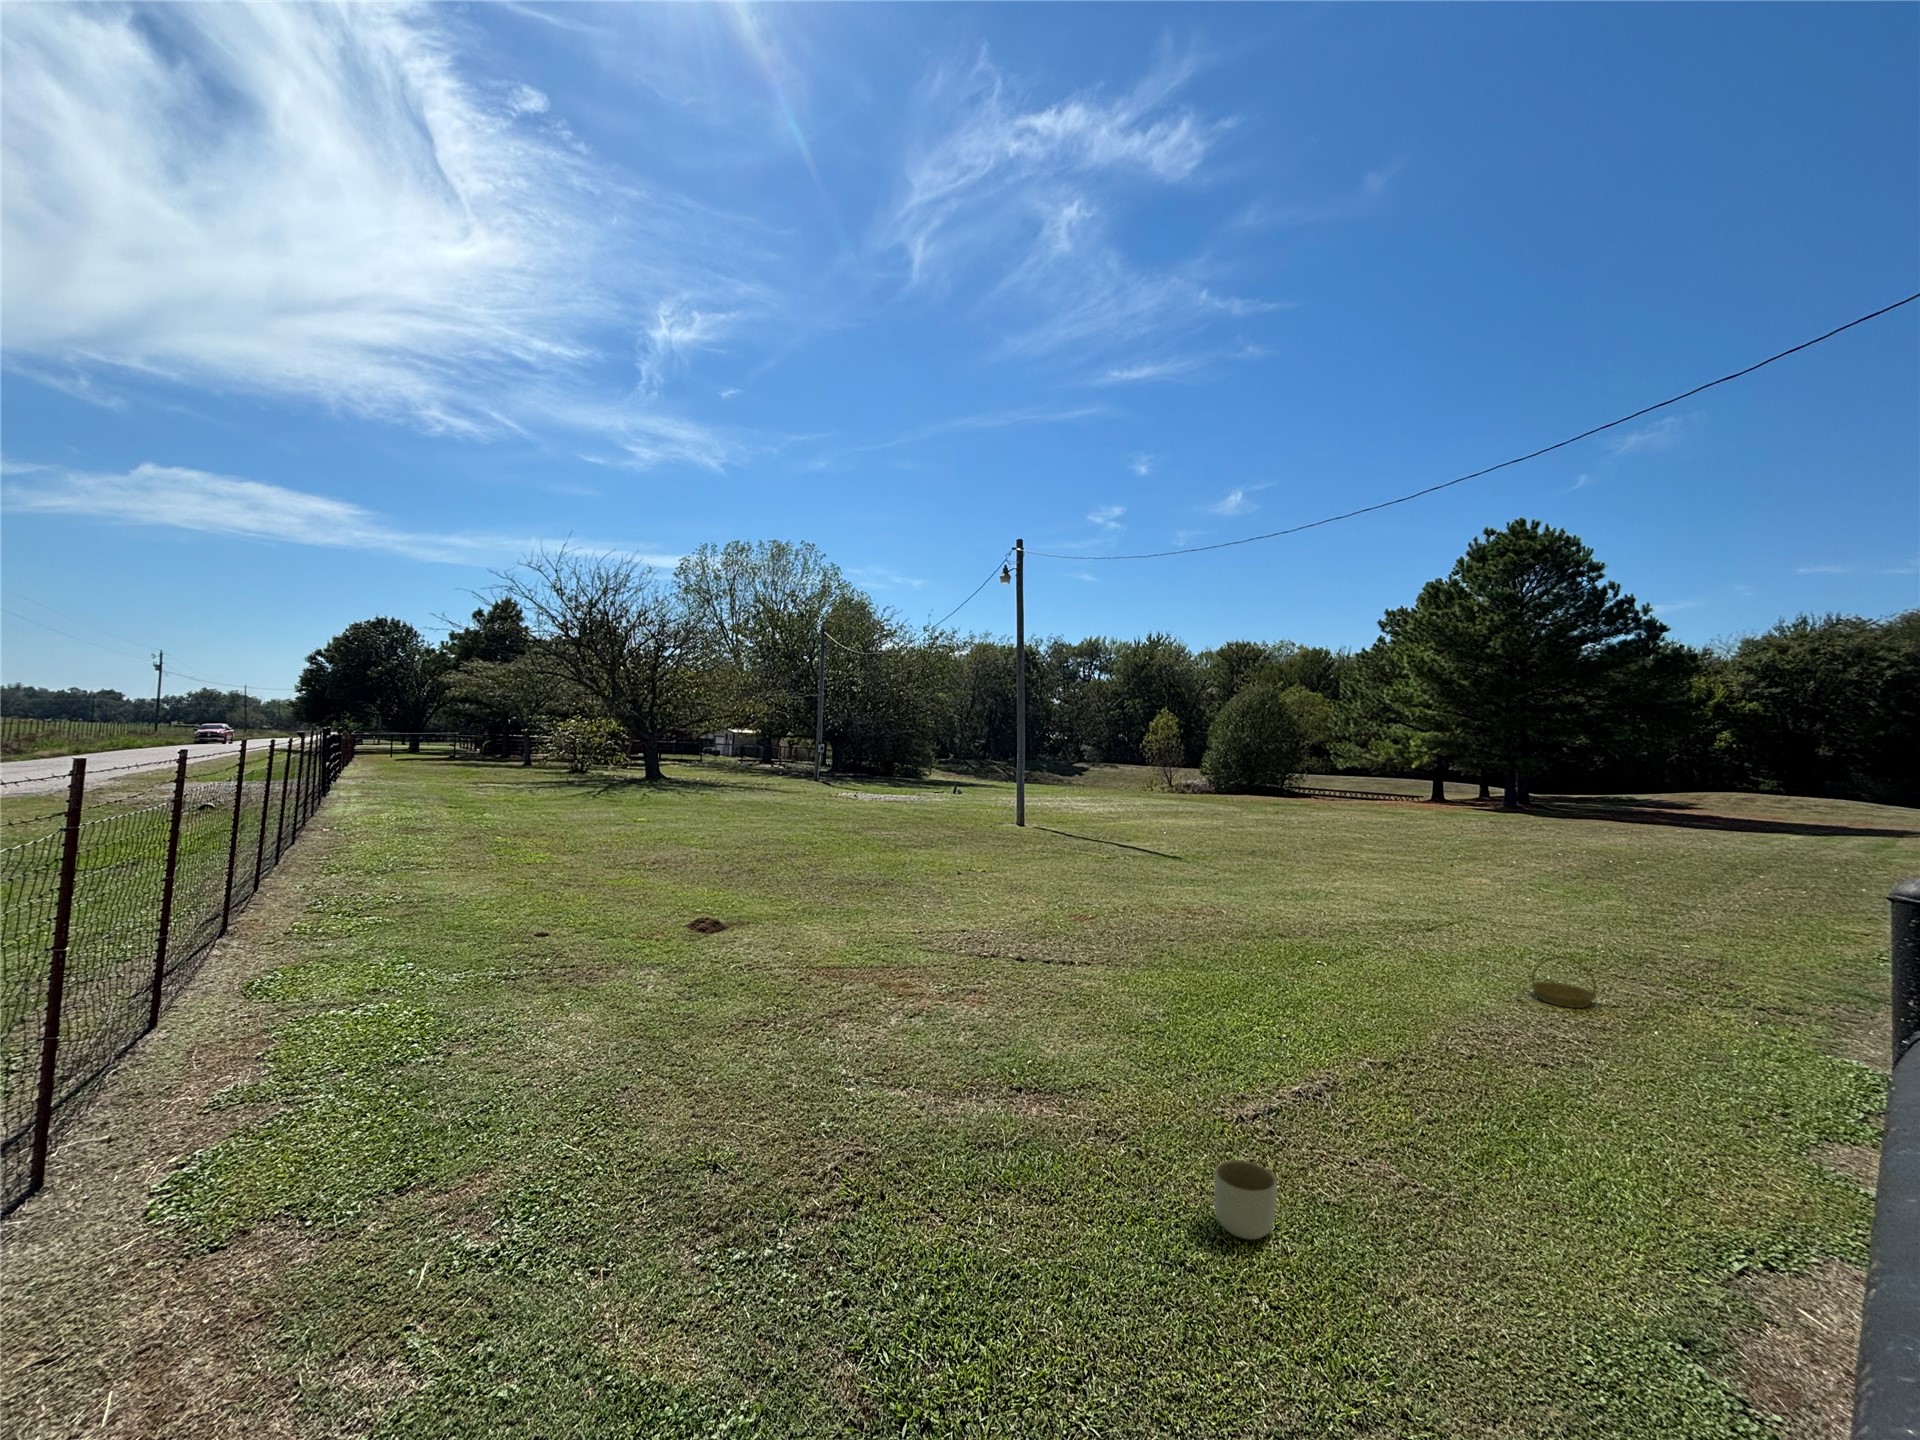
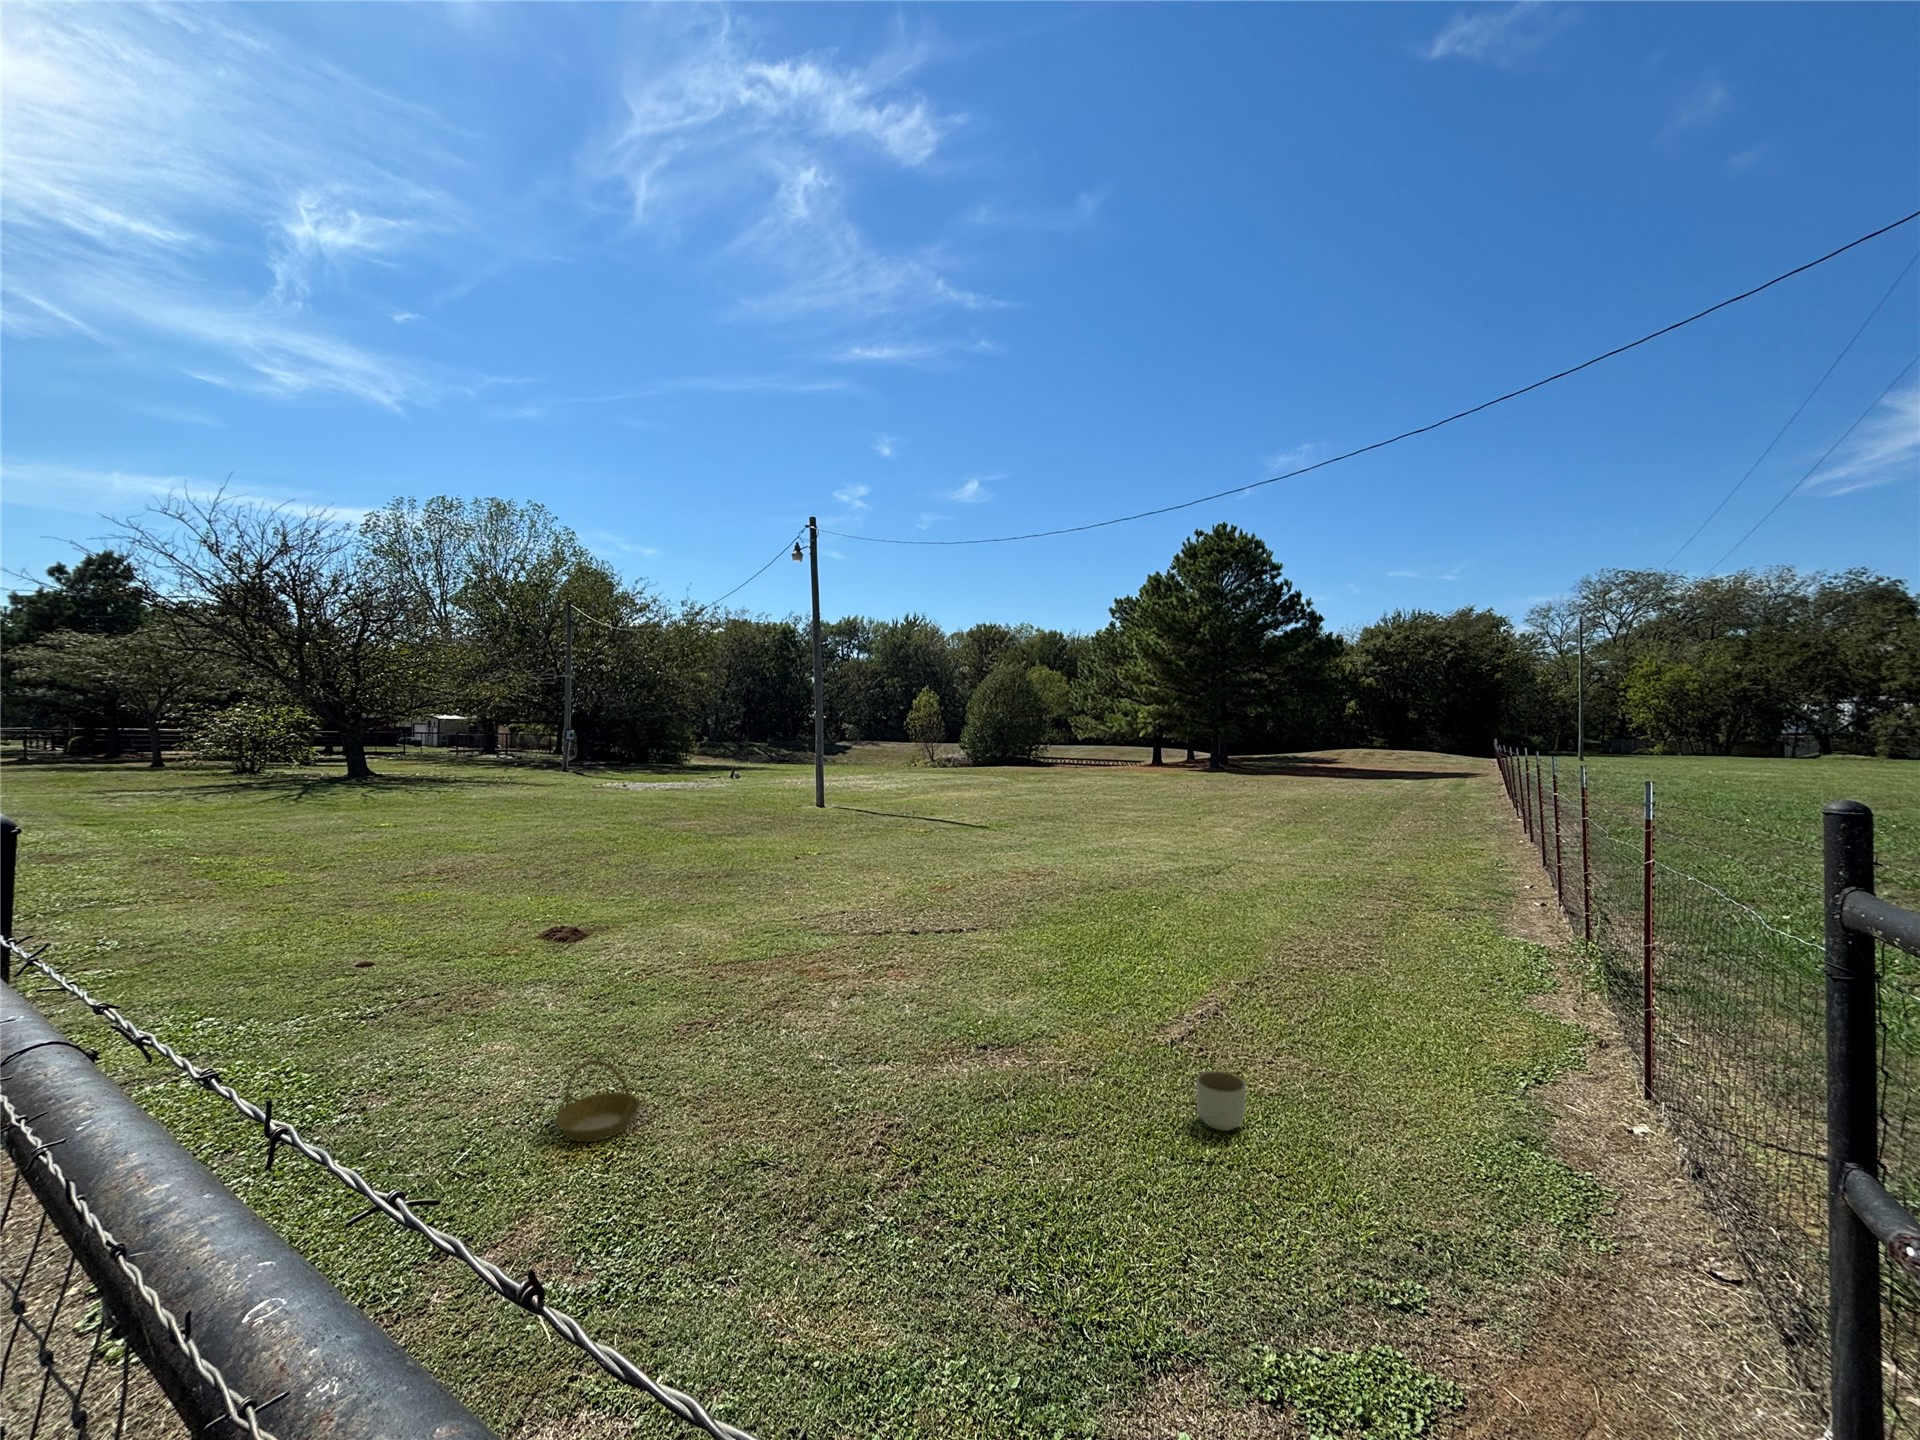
basket: present [1532,956,1596,1008] -> present [555,1060,640,1142]

